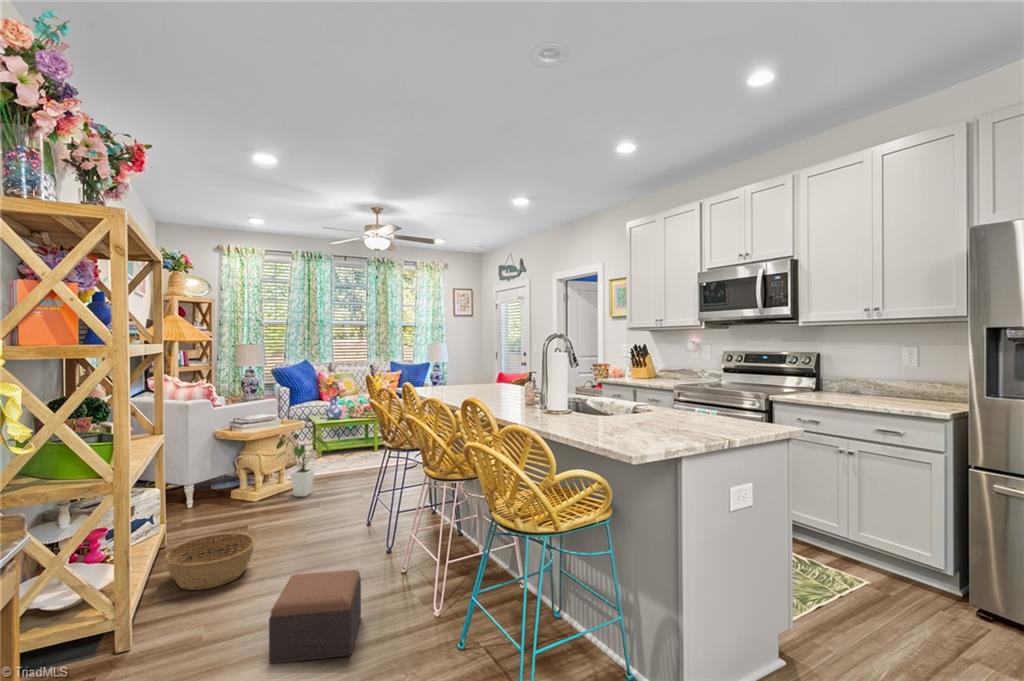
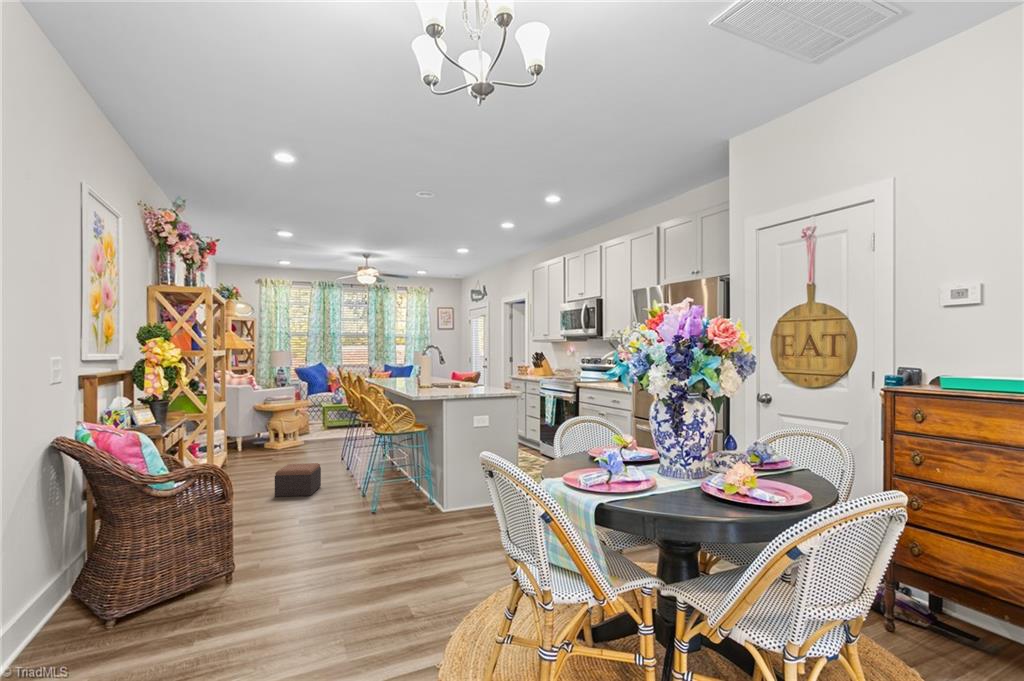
house plant: present [276,432,329,497] -> none [290,408,325,448]
basket: present [165,533,255,590] -> none [228,455,274,478]

